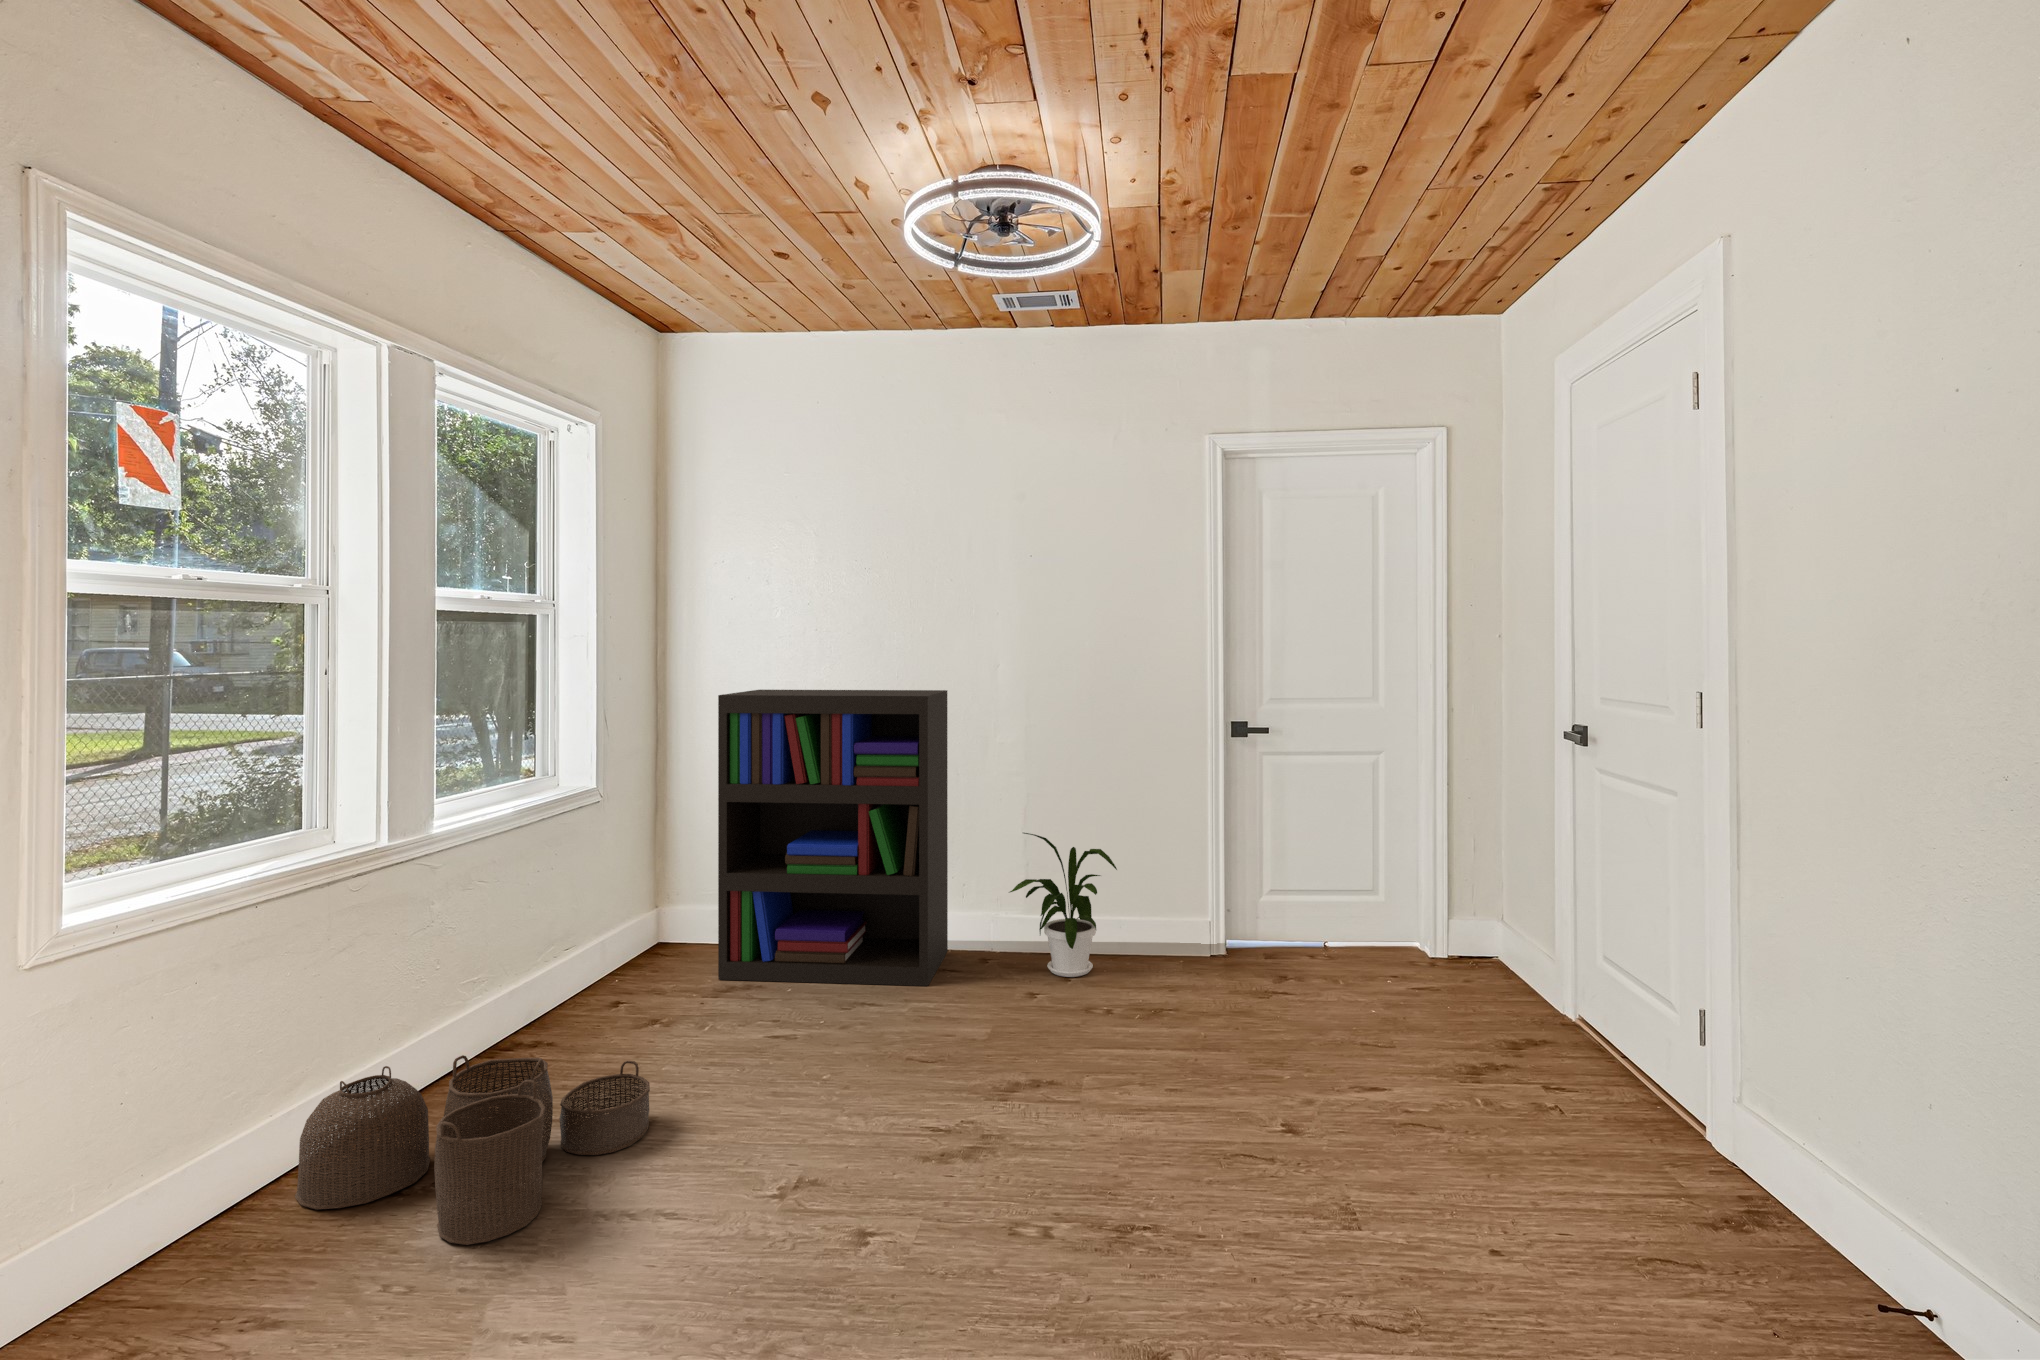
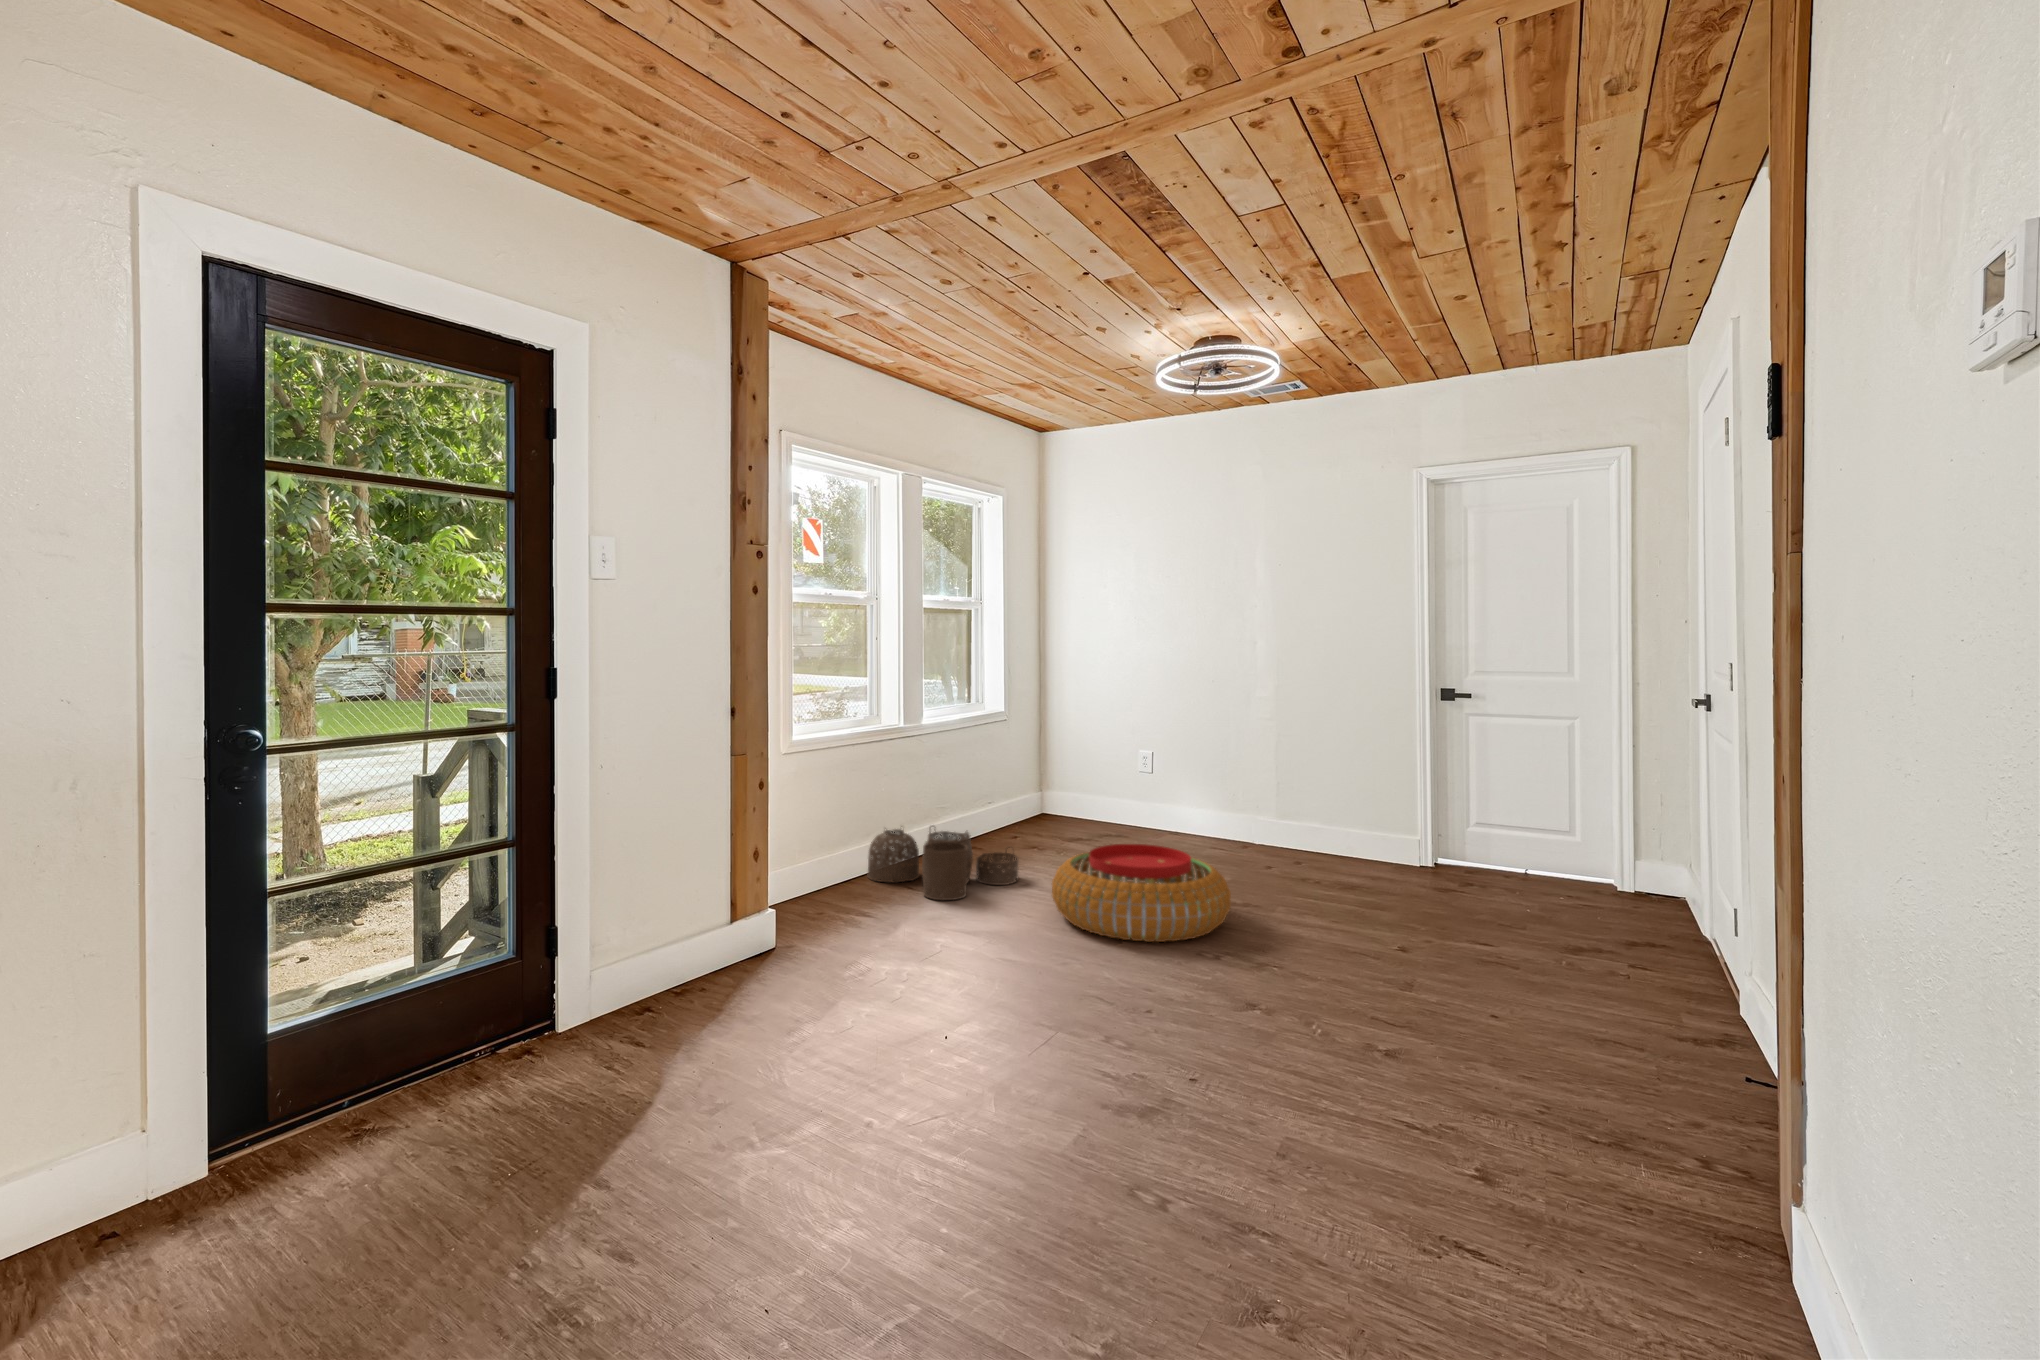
bookshelf: present [718,690,948,986] -> none [1068,658,1220,852]
house plant: present [1010,833,1117,977] -> none [1250,758,1333,861]
pouf: none [734,1038,1063,1277] -> present [1052,844,1231,942]

